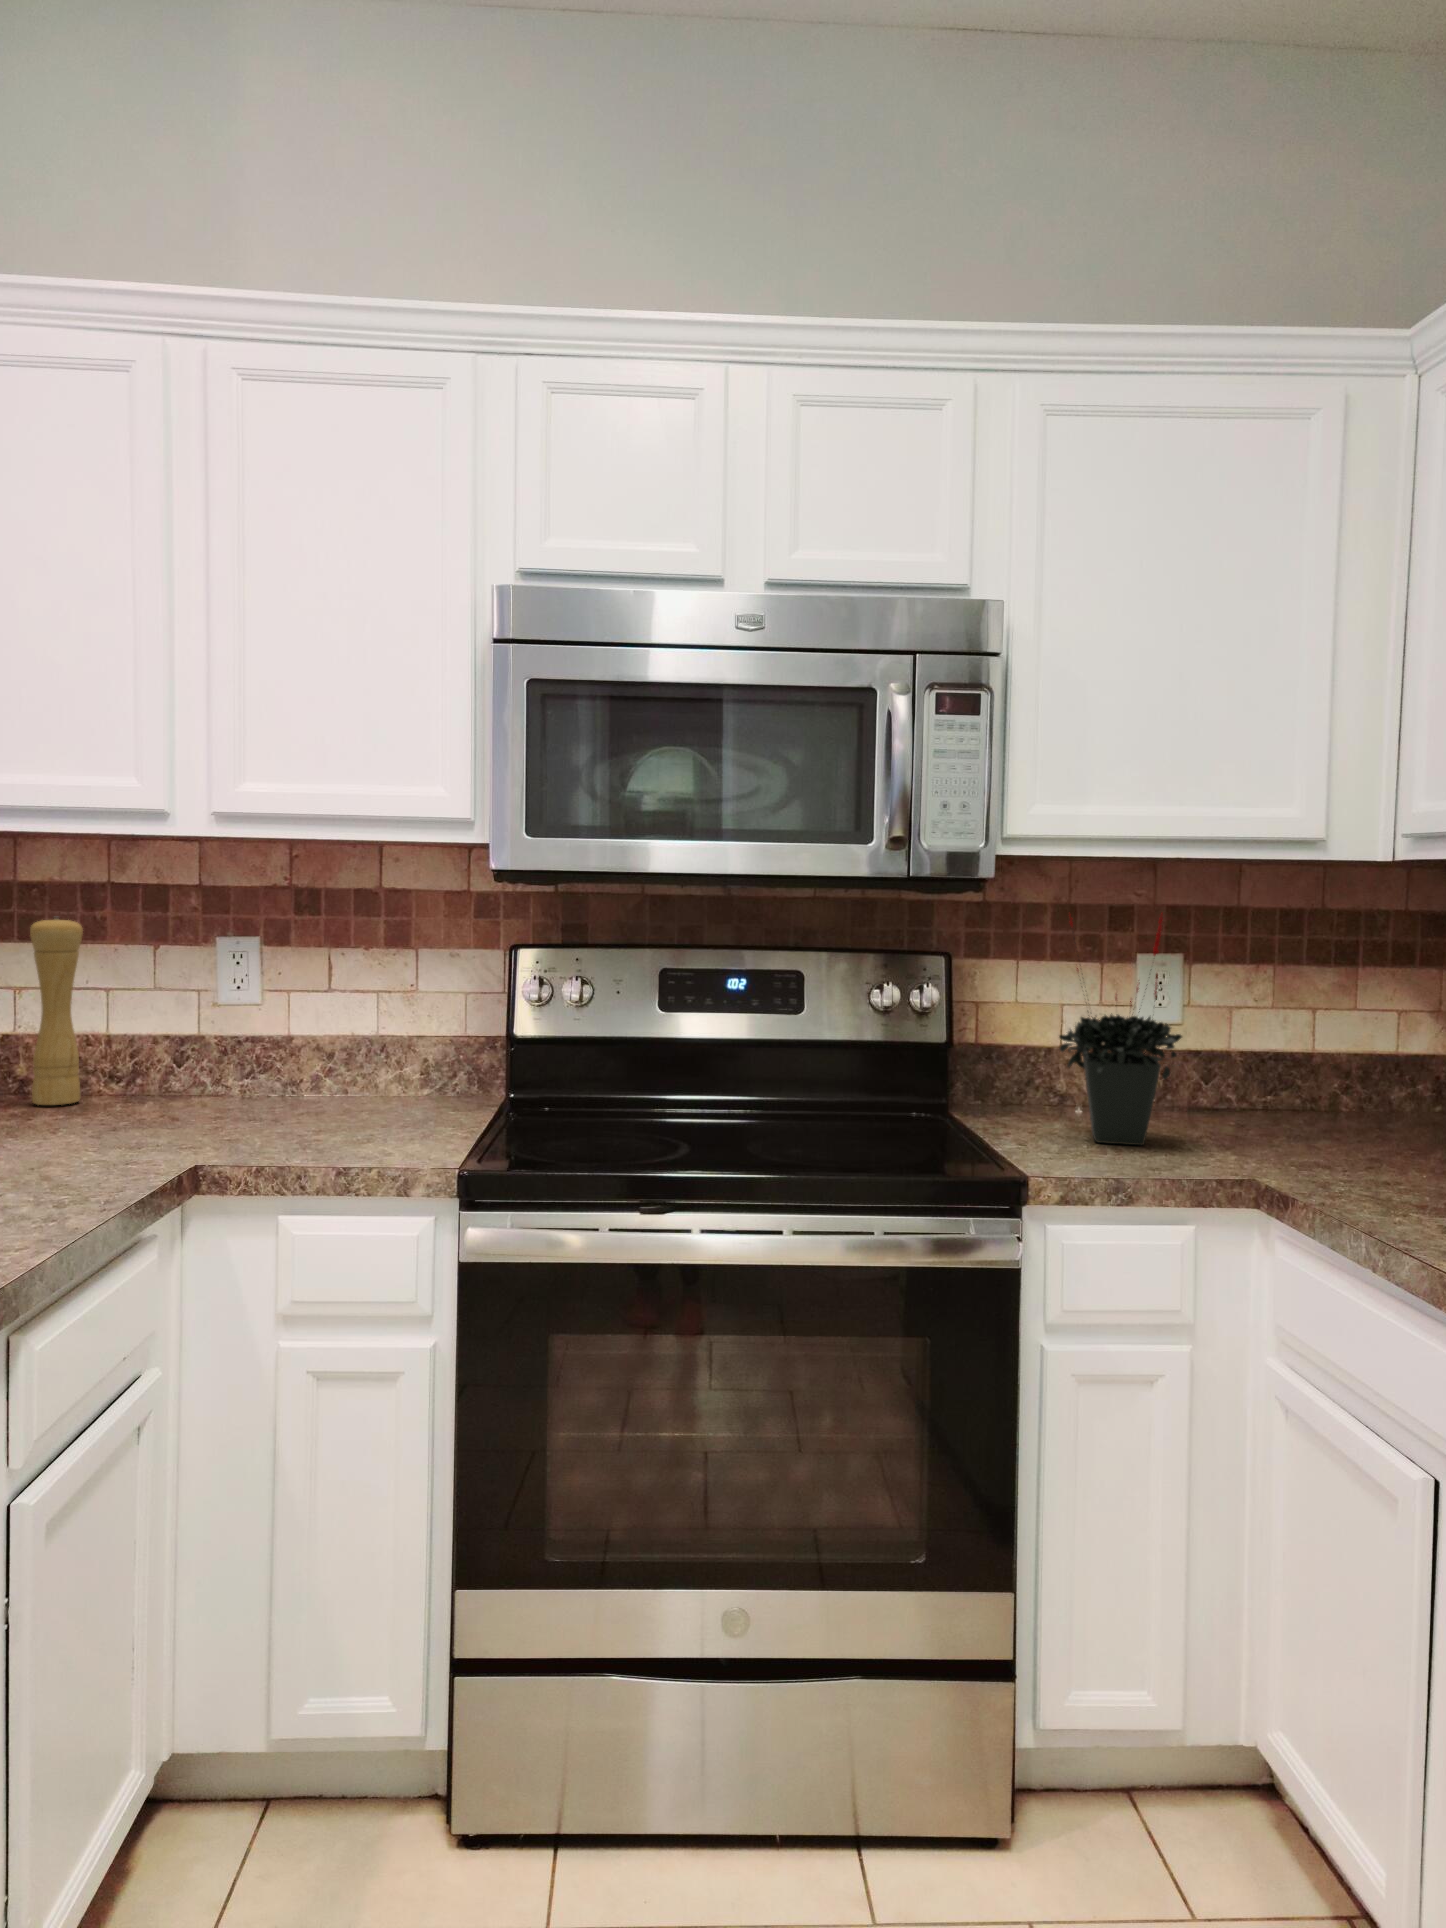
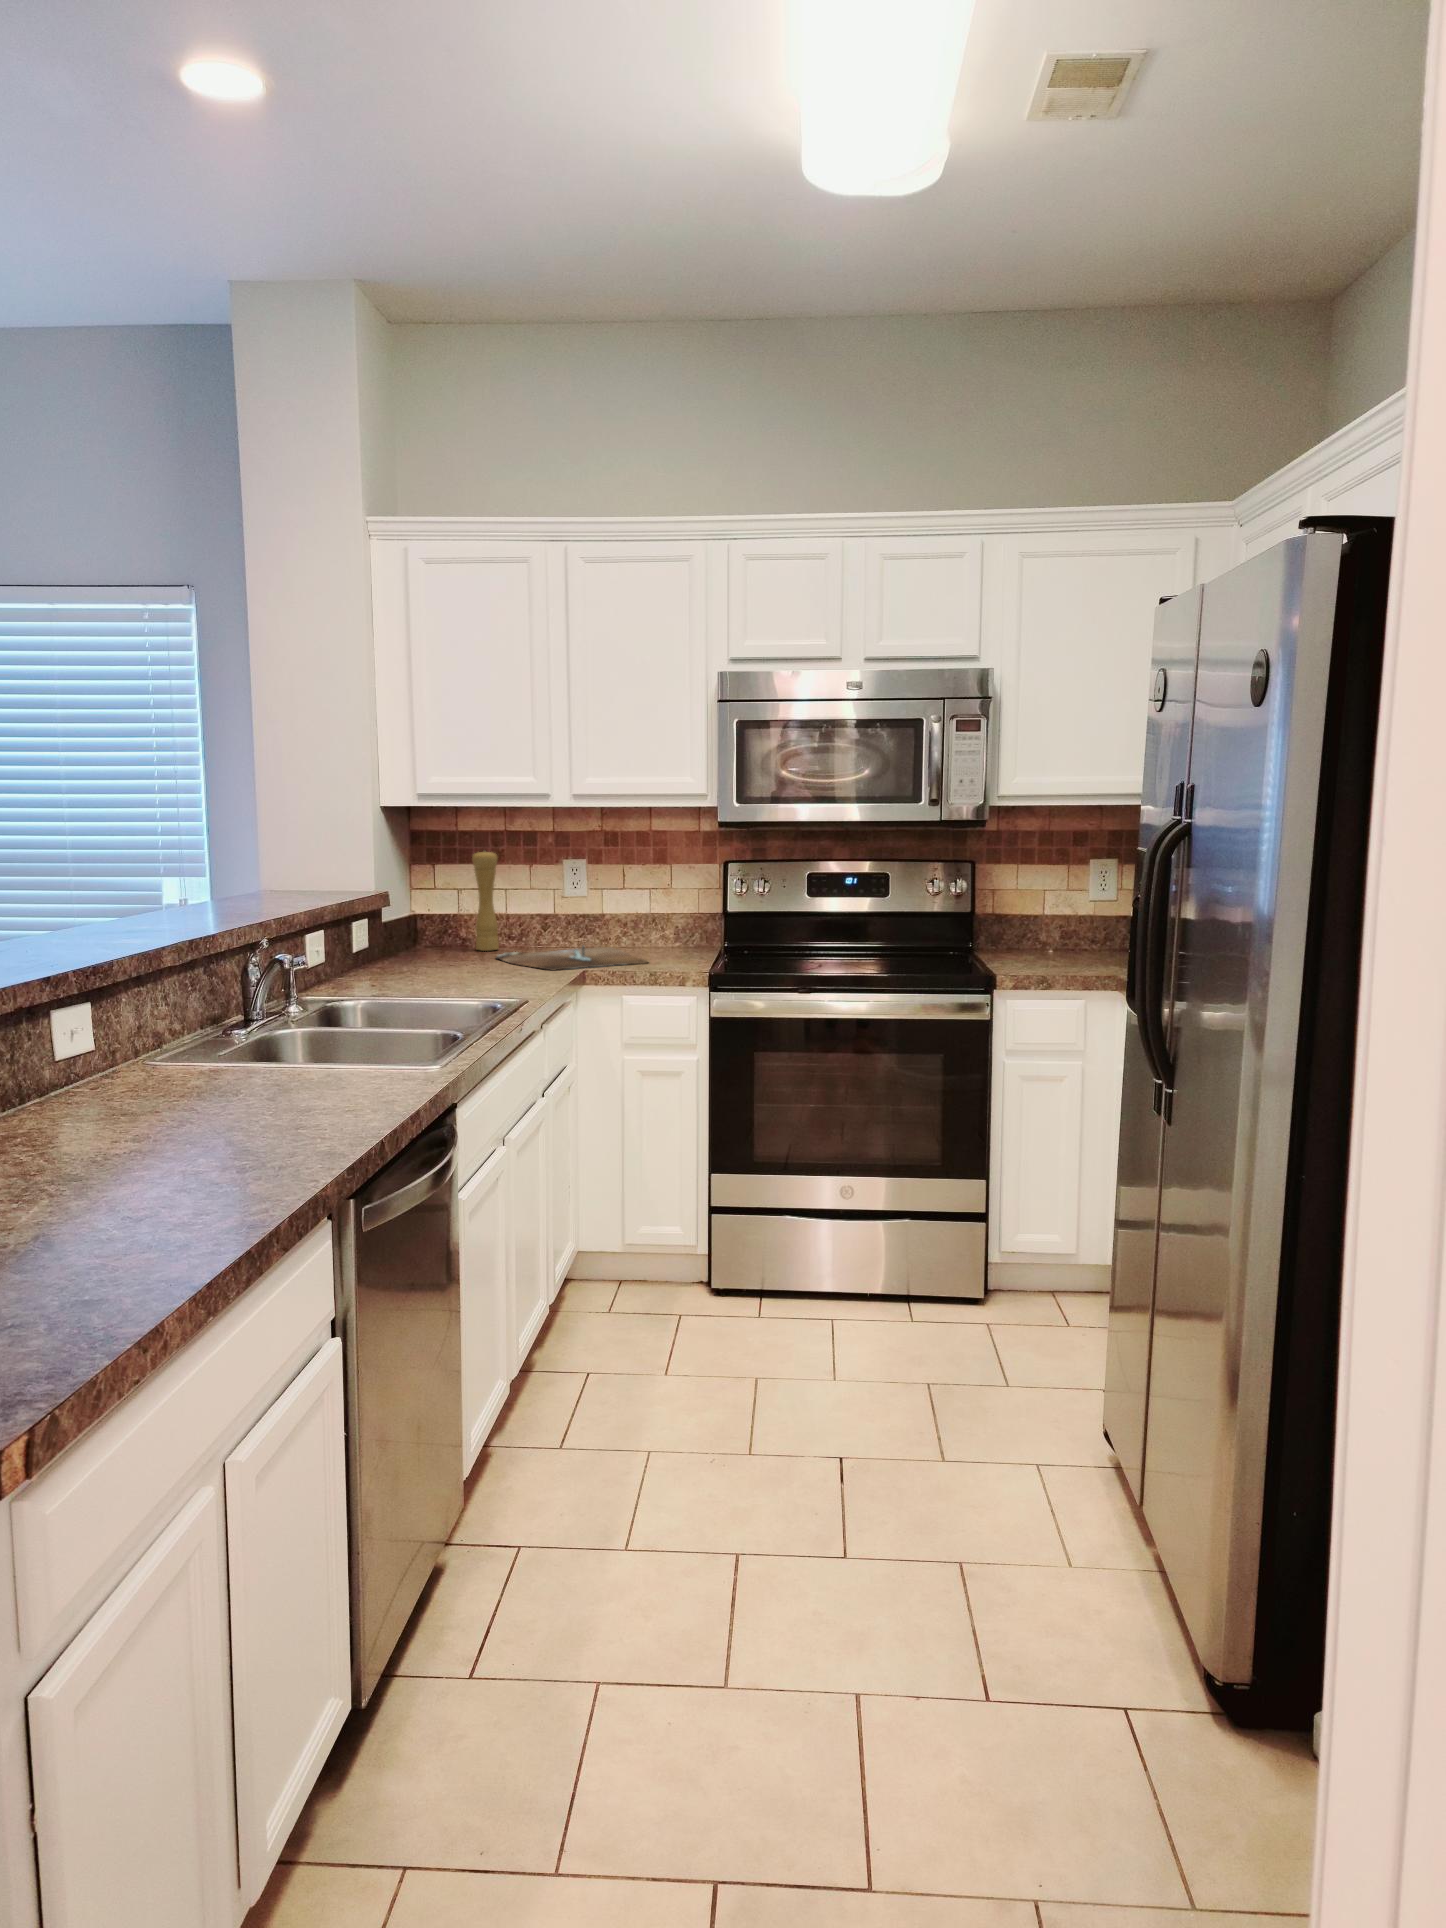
potted plant: present [1059,913,1182,1145] -> none [1029,837,1096,964]
cutting board: none [40,1097,345,1168] -> present [496,946,647,970]

